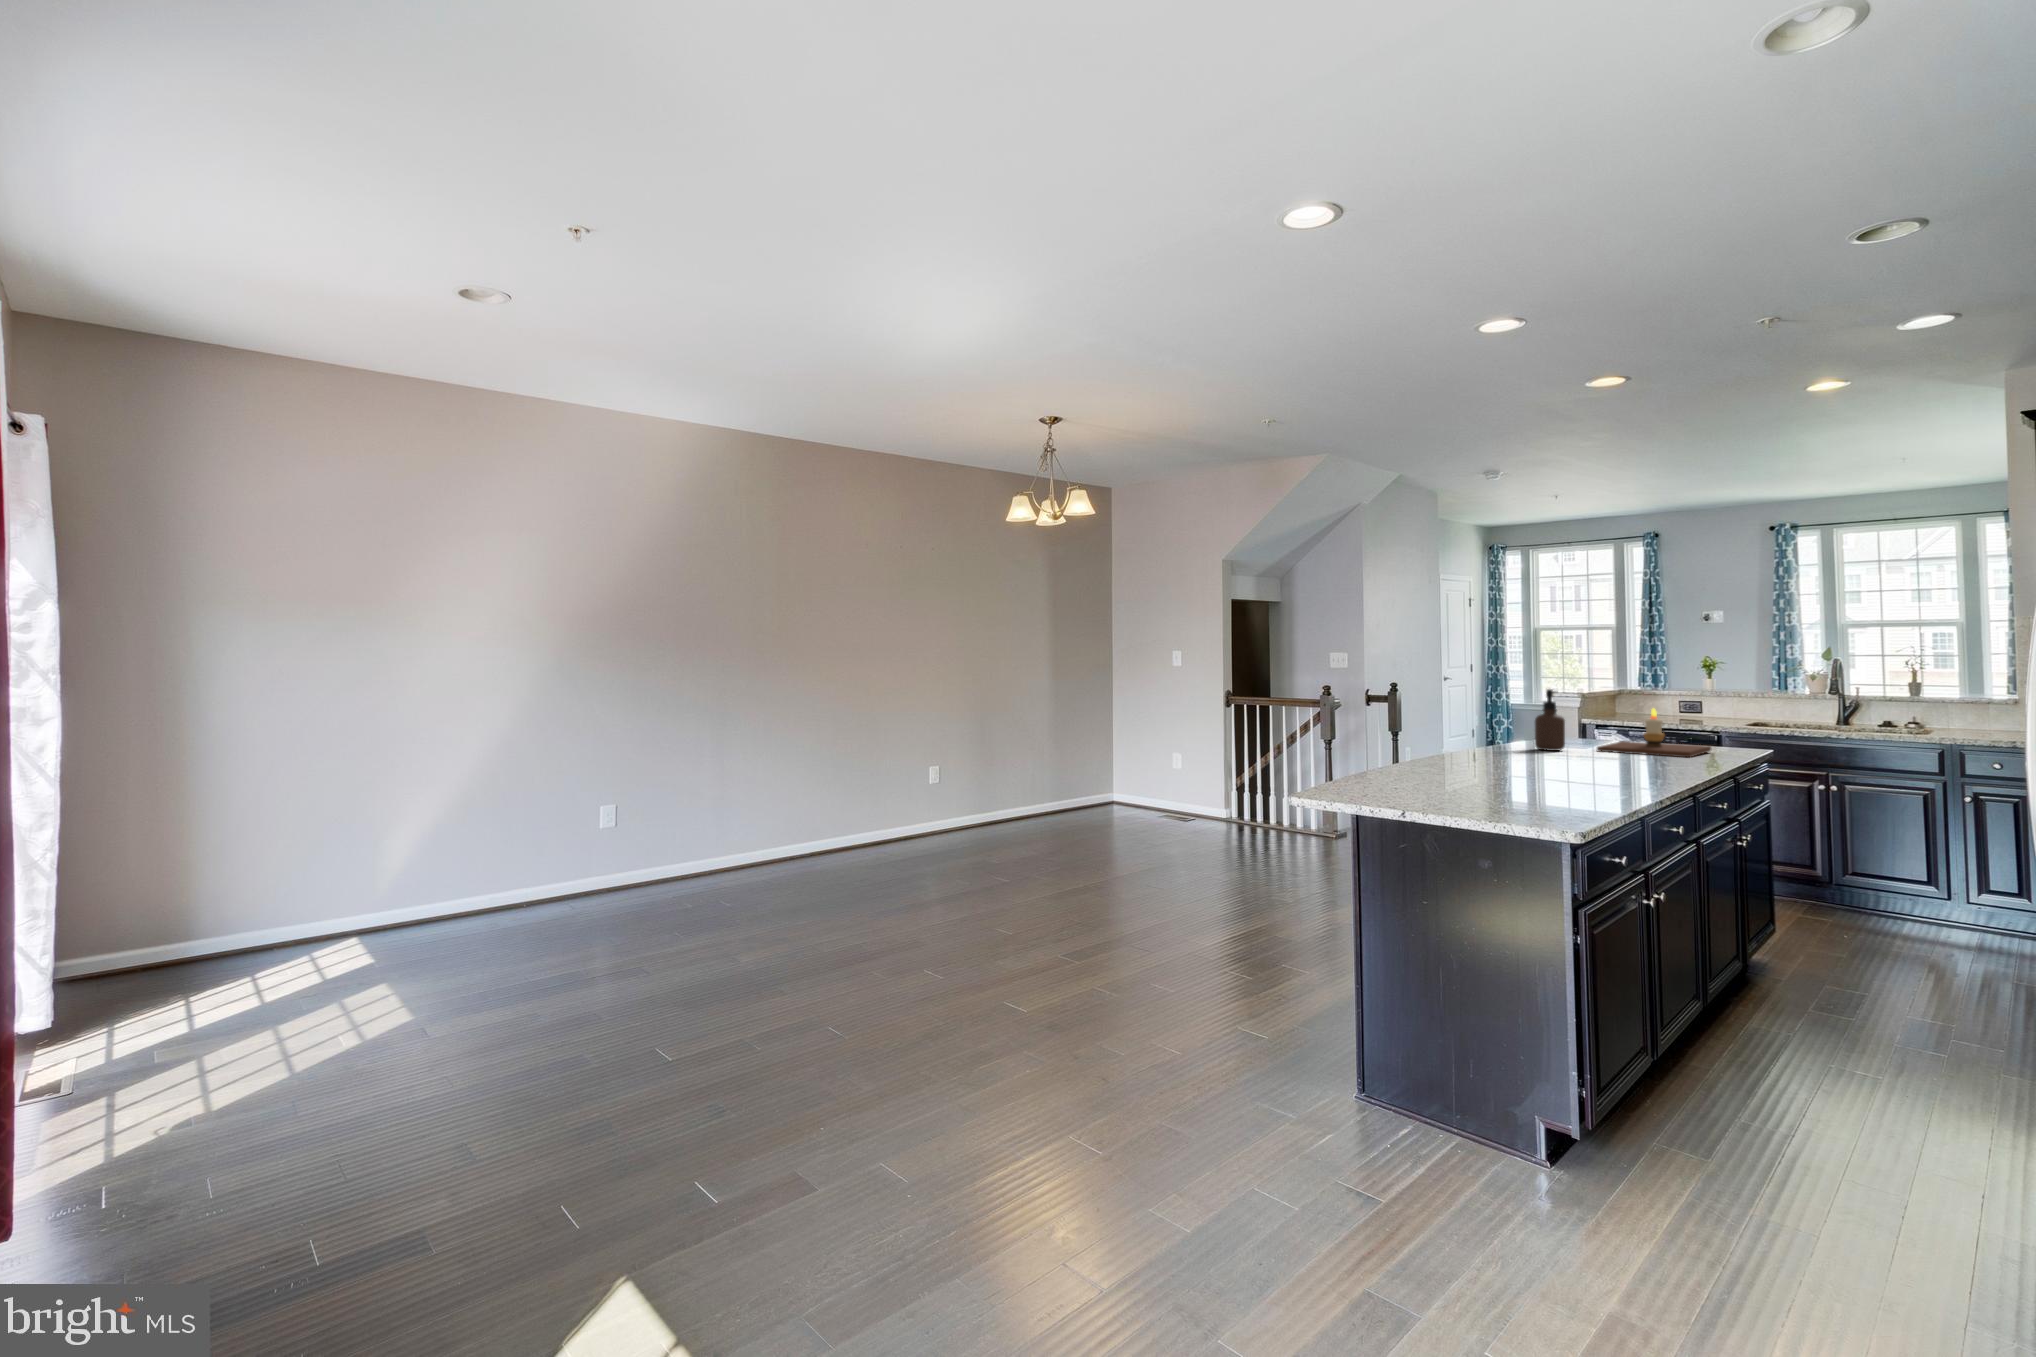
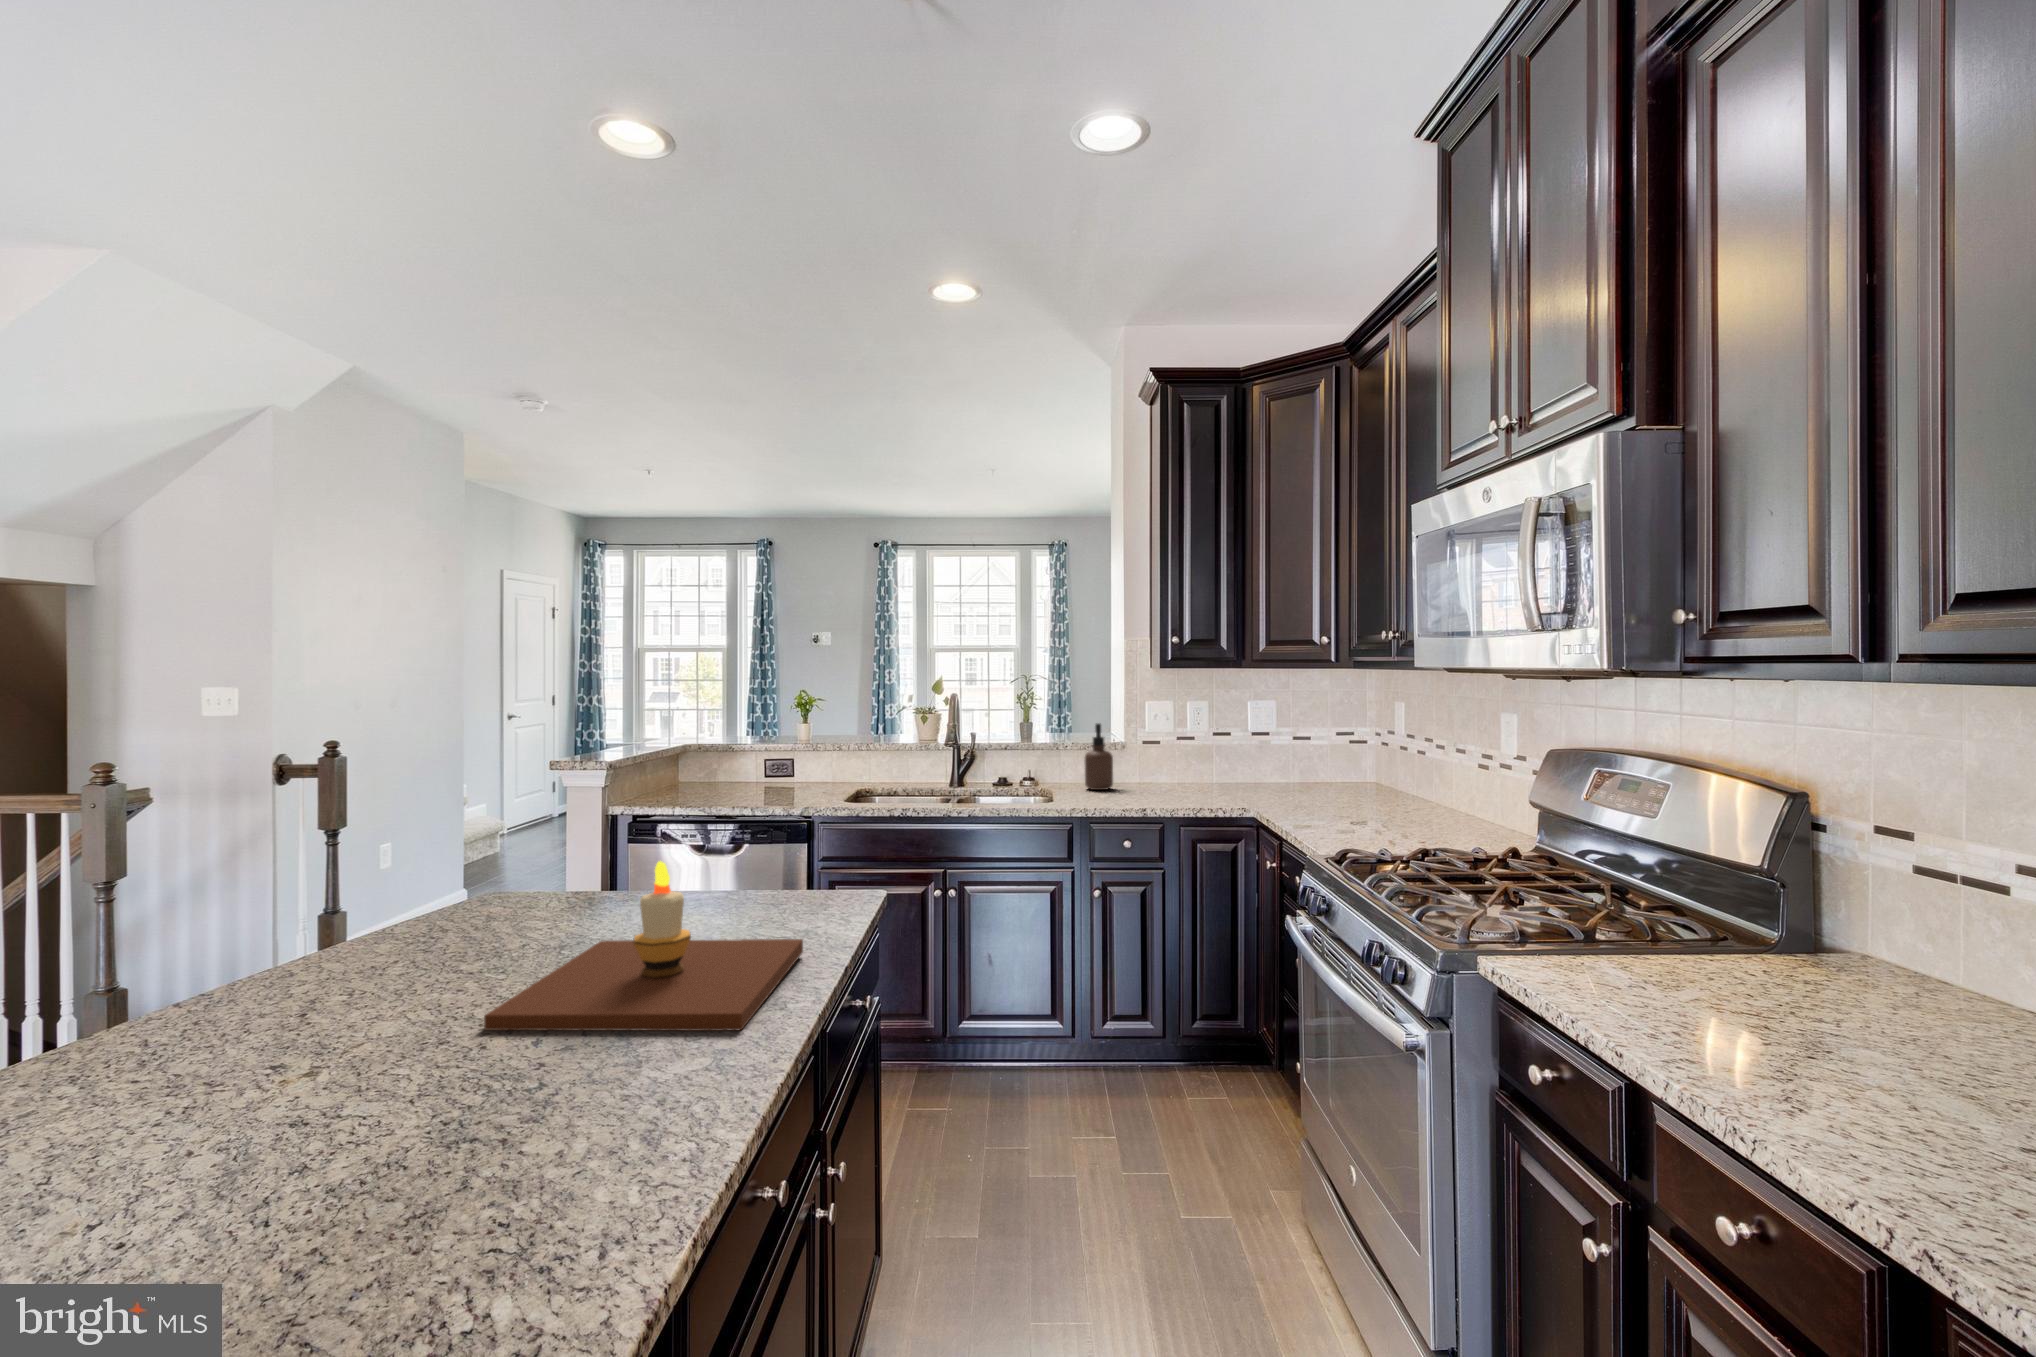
soap dispenser: present [1535,689,1565,751] -> present [1085,723,1113,790]

